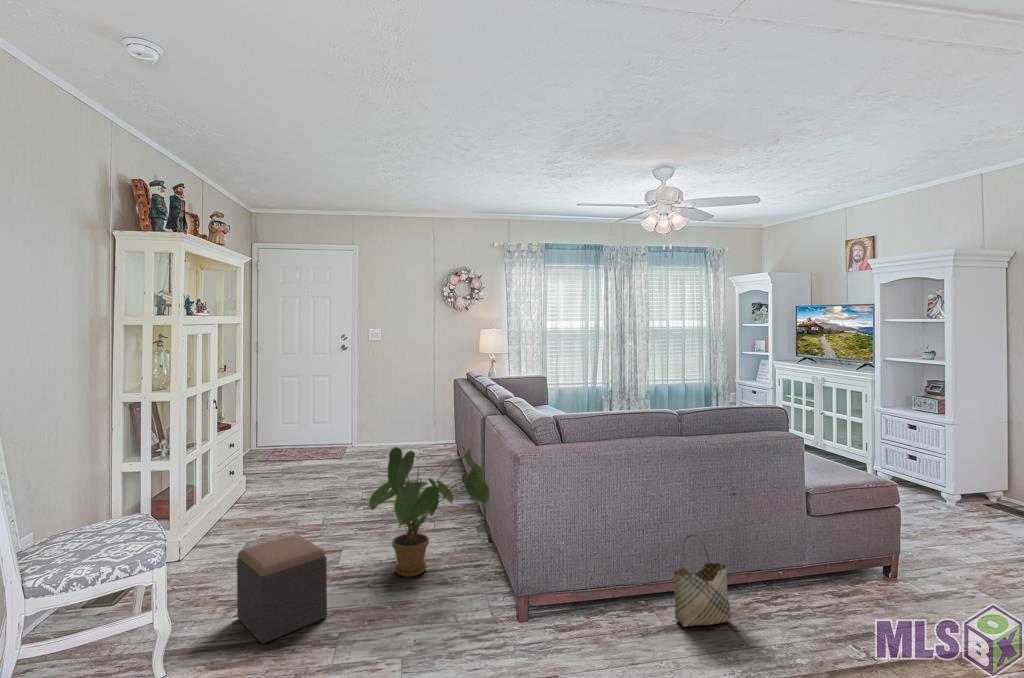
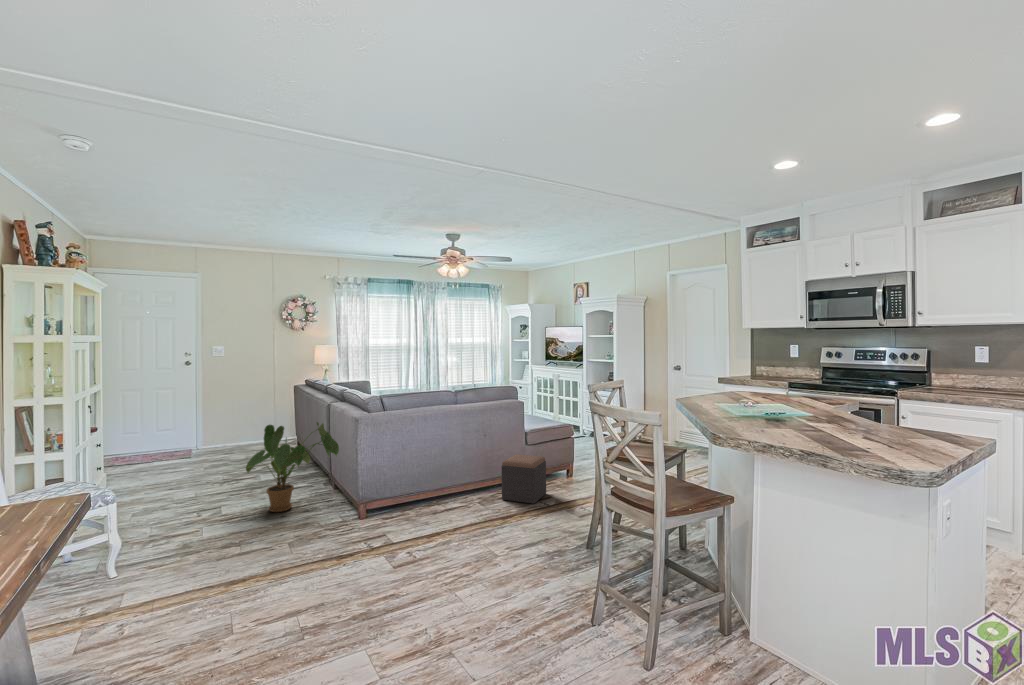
footstool: present [237,534,327,644] -> present [501,454,546,504]
woven basket: present [674,535,731,627] -> none [452,458,484,508]

